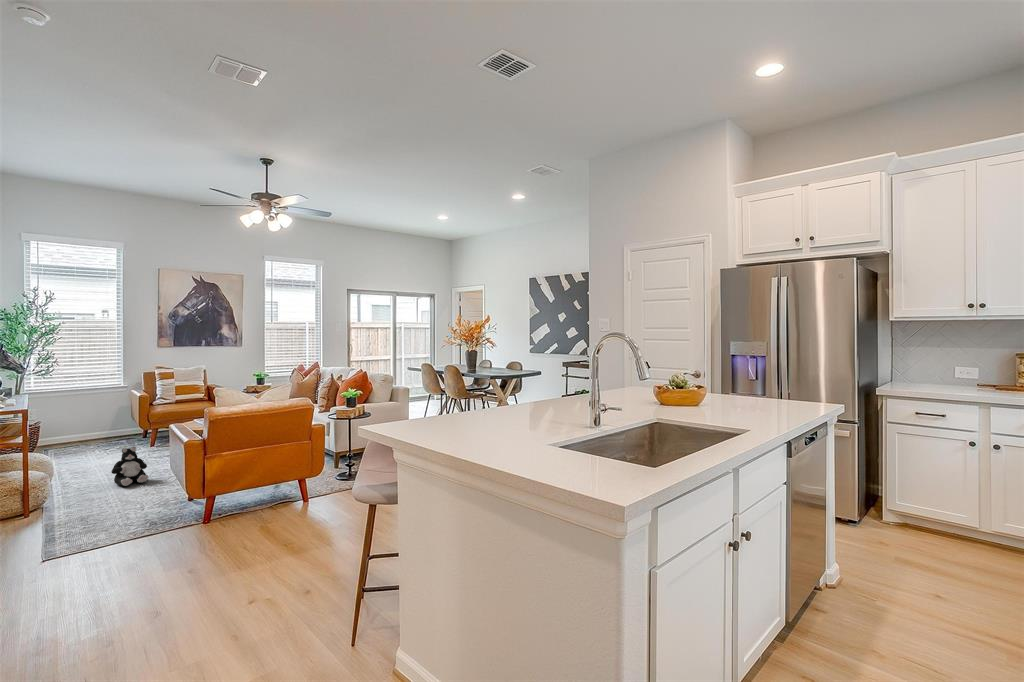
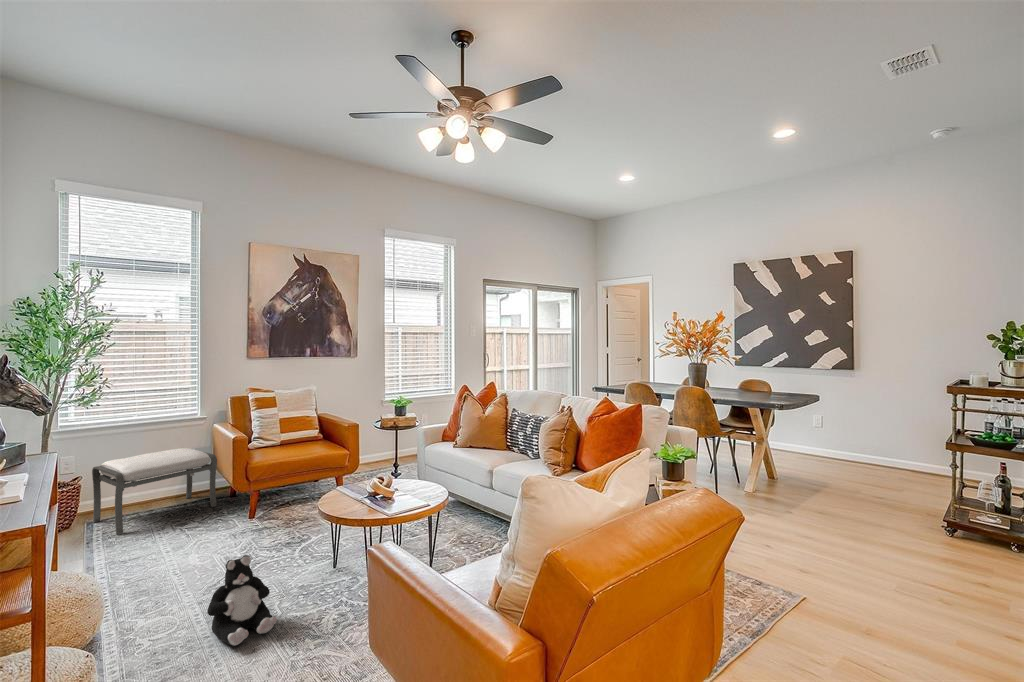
ottoman: none [48,406,133,455] -> present [92,448,217,534]

